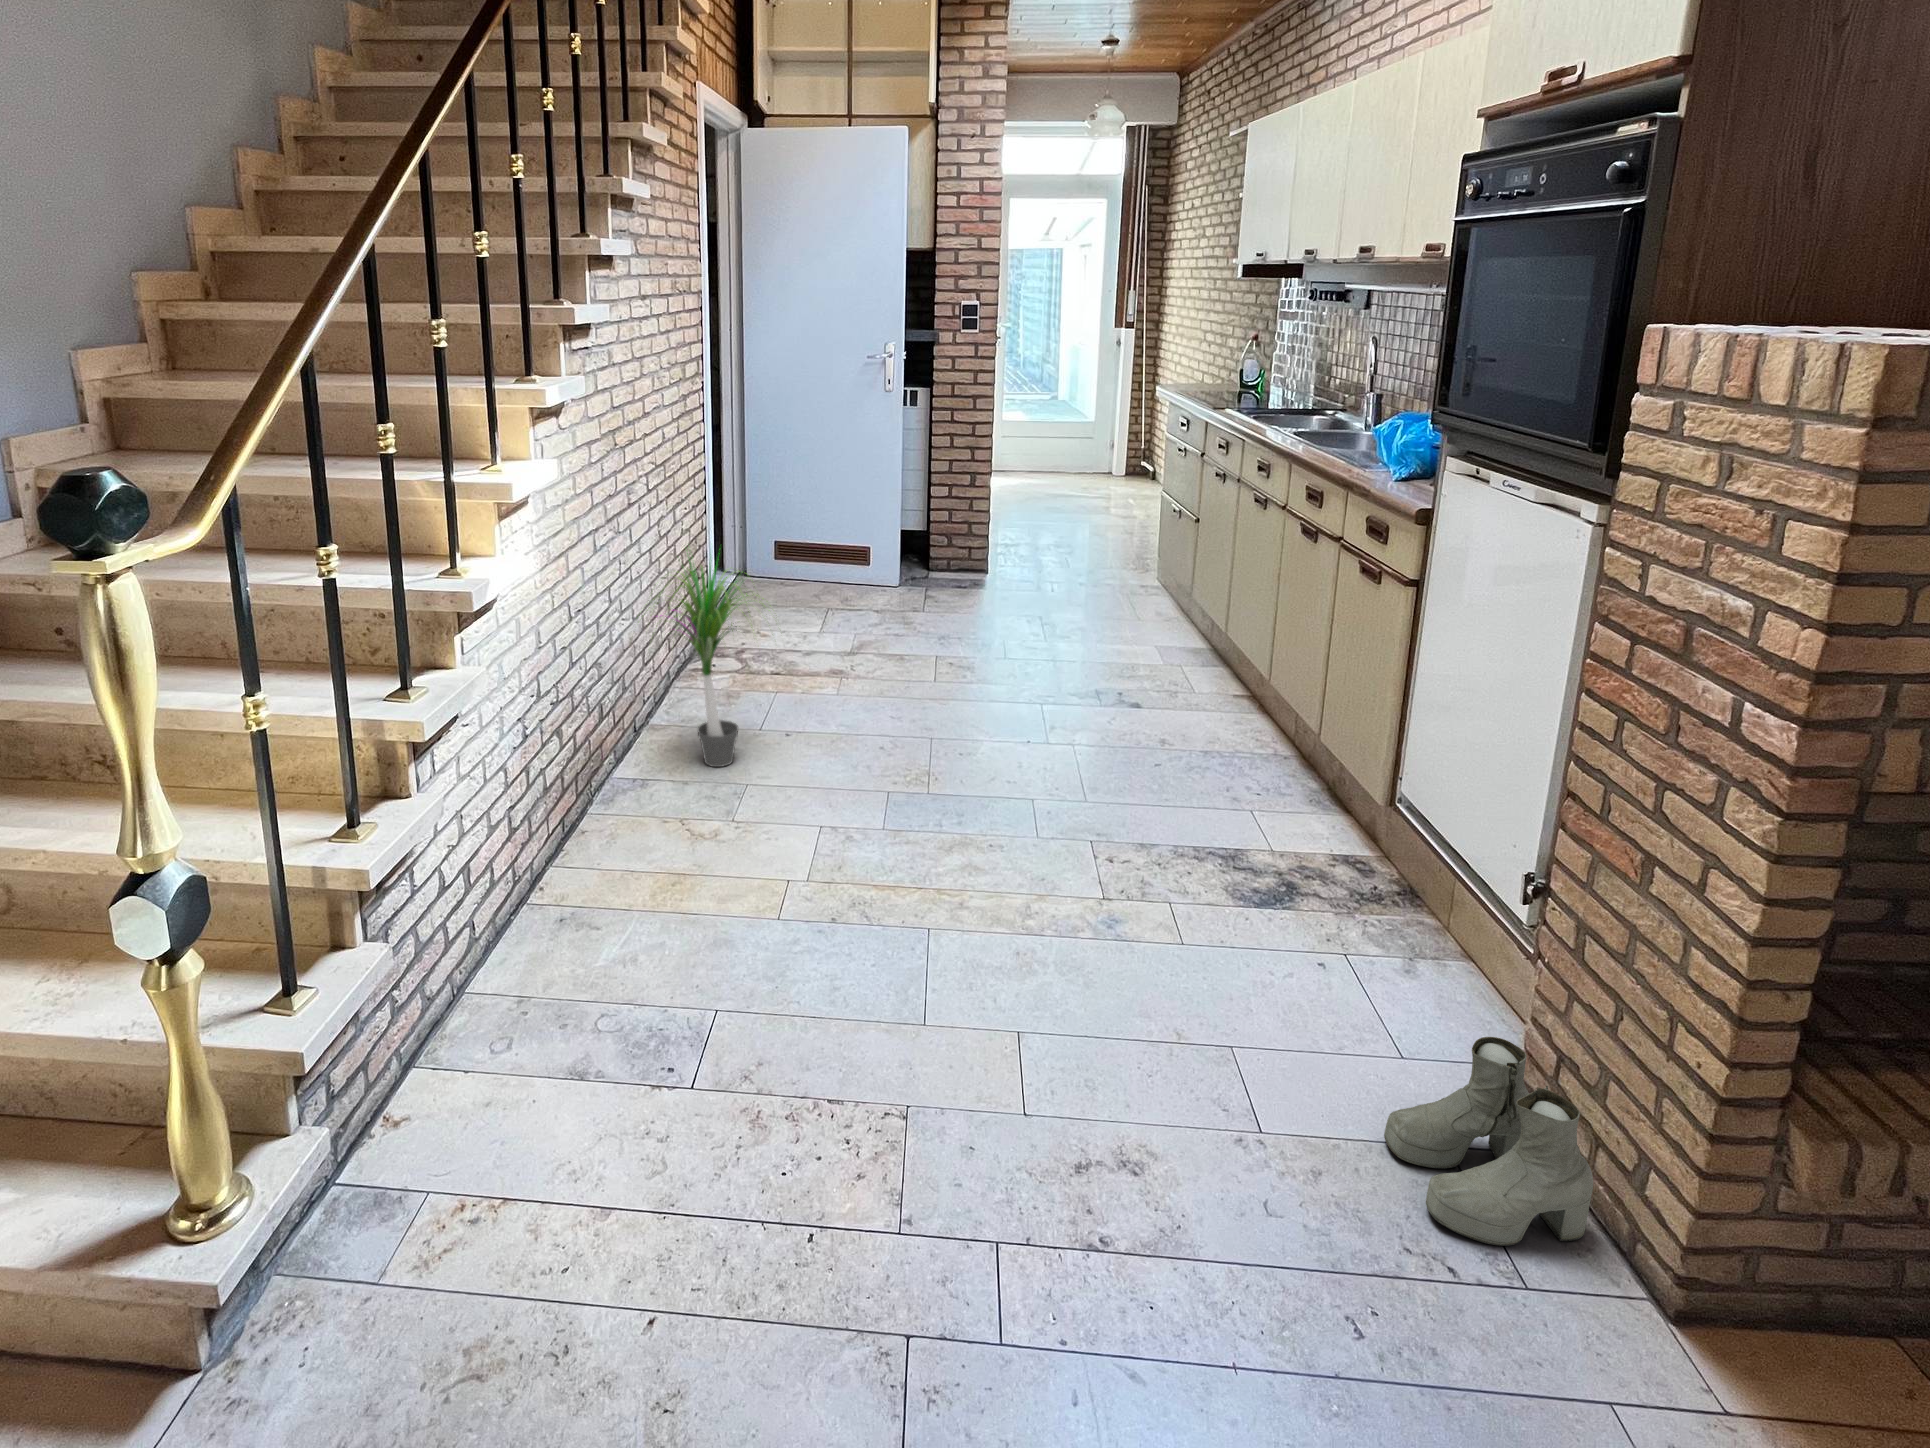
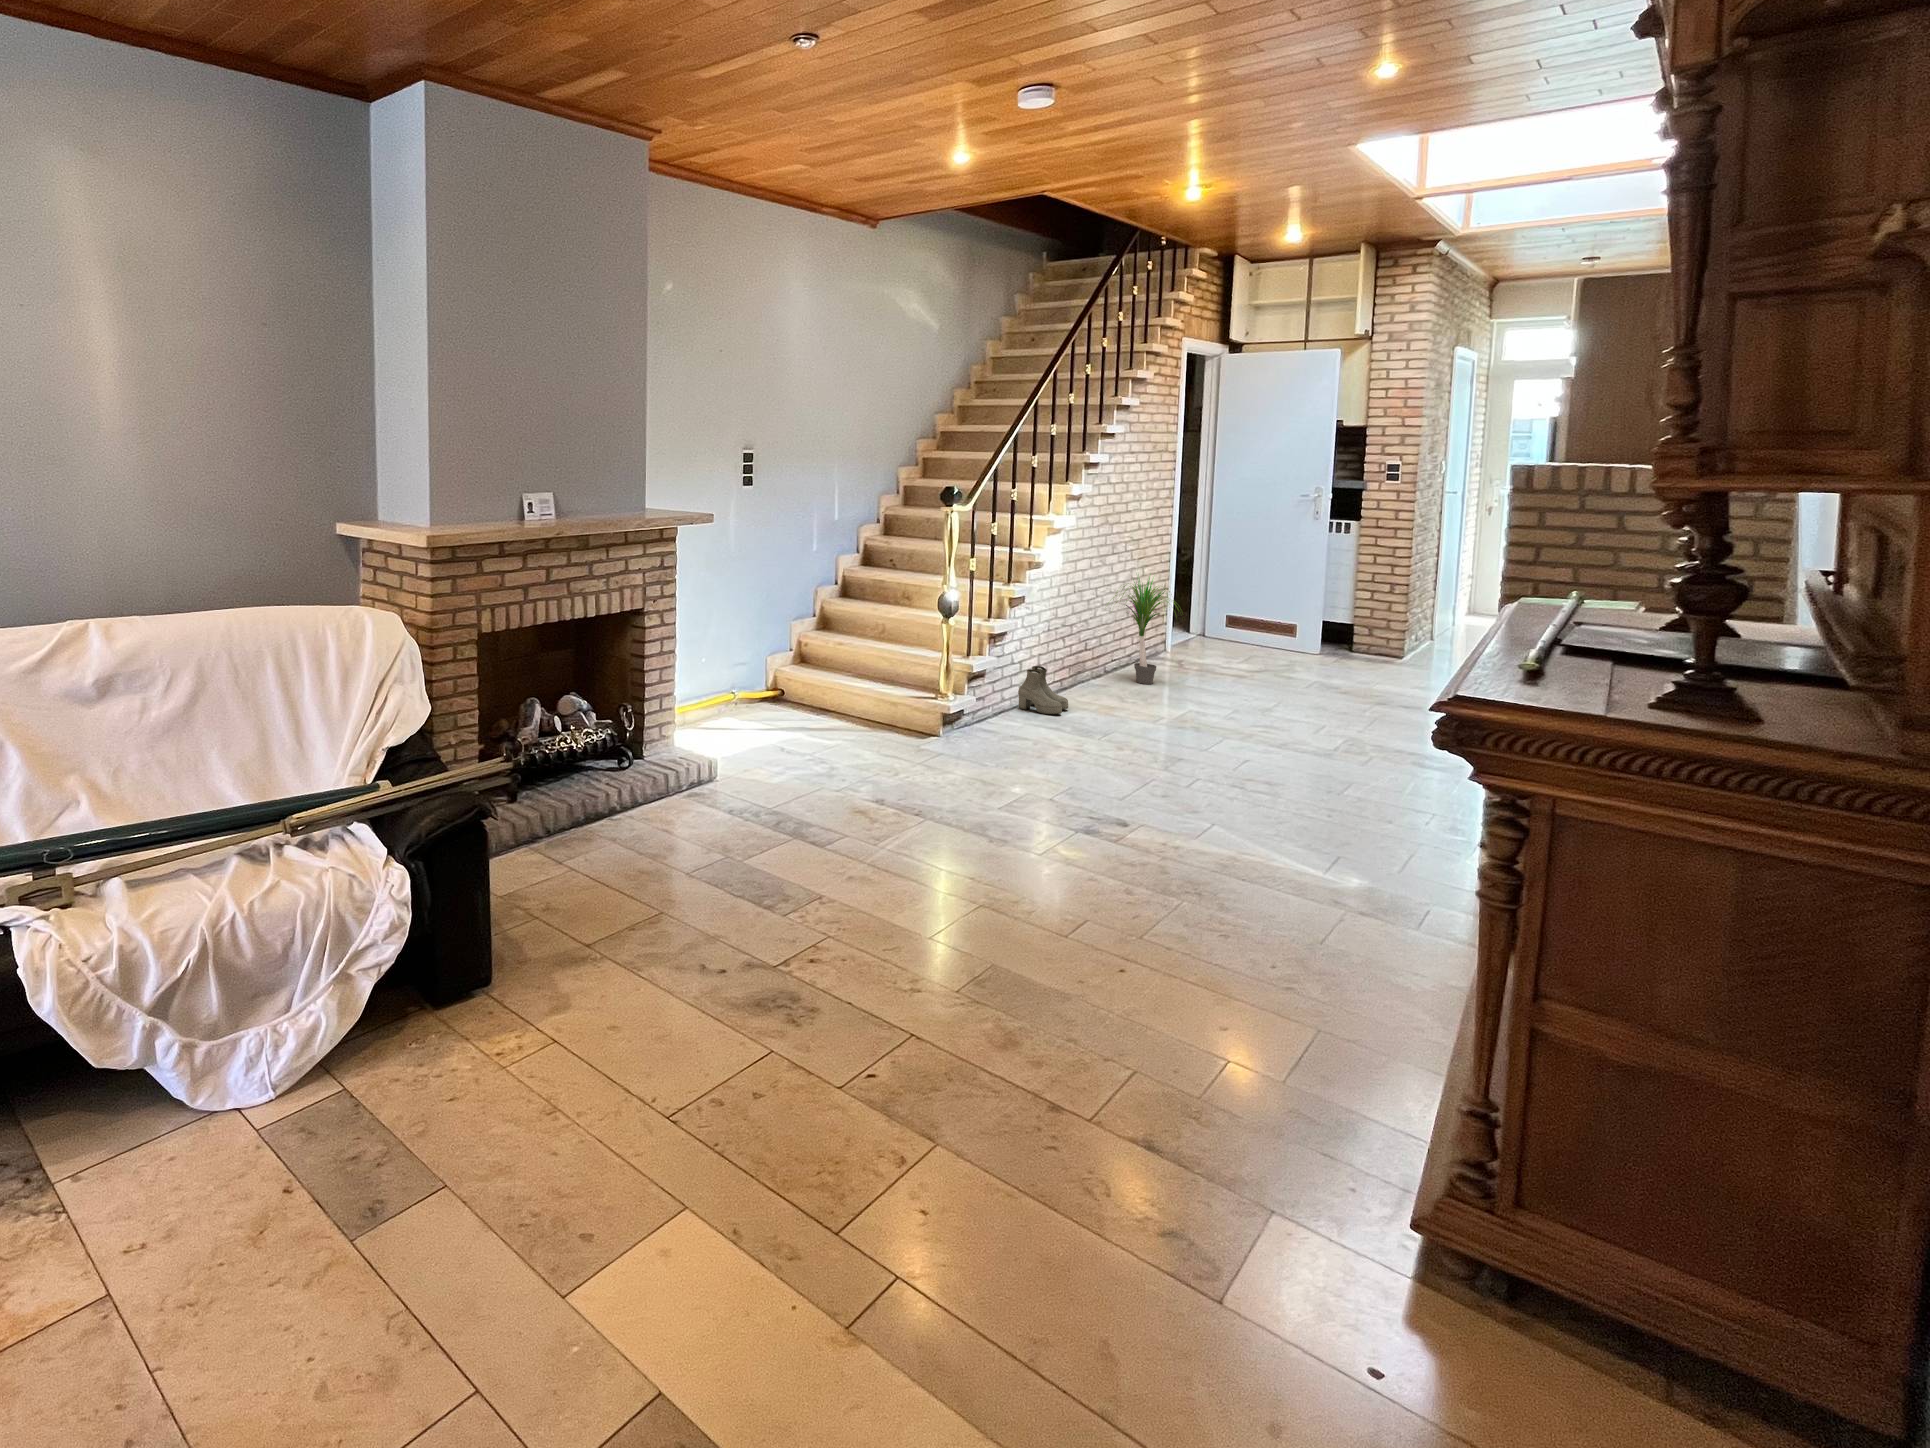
boots: present [1384,1037,1593,1246] -> present [1018,666,1068,714]

